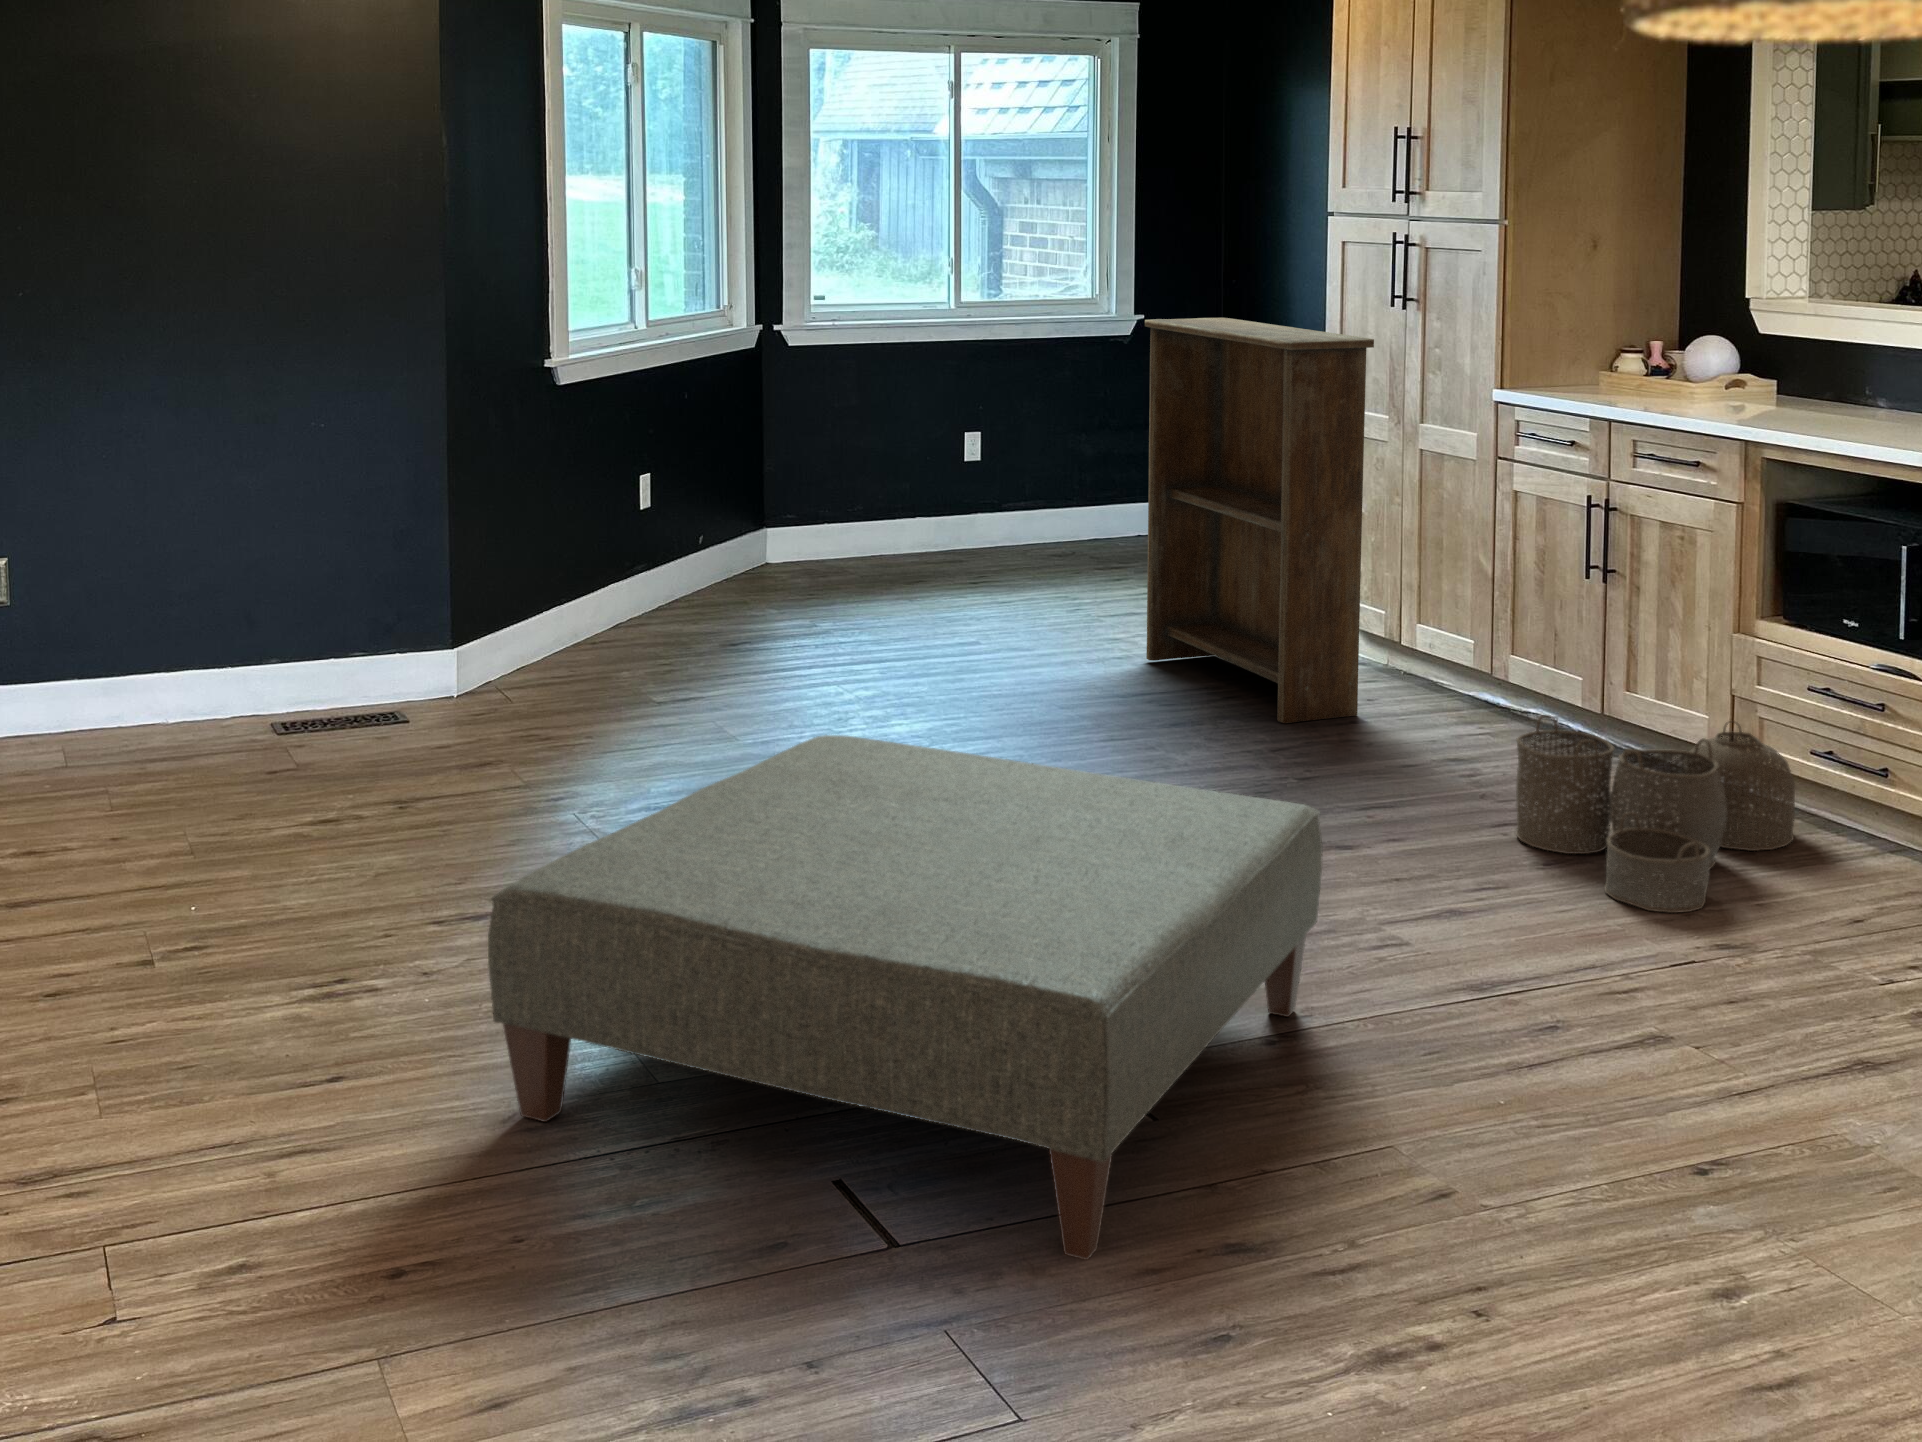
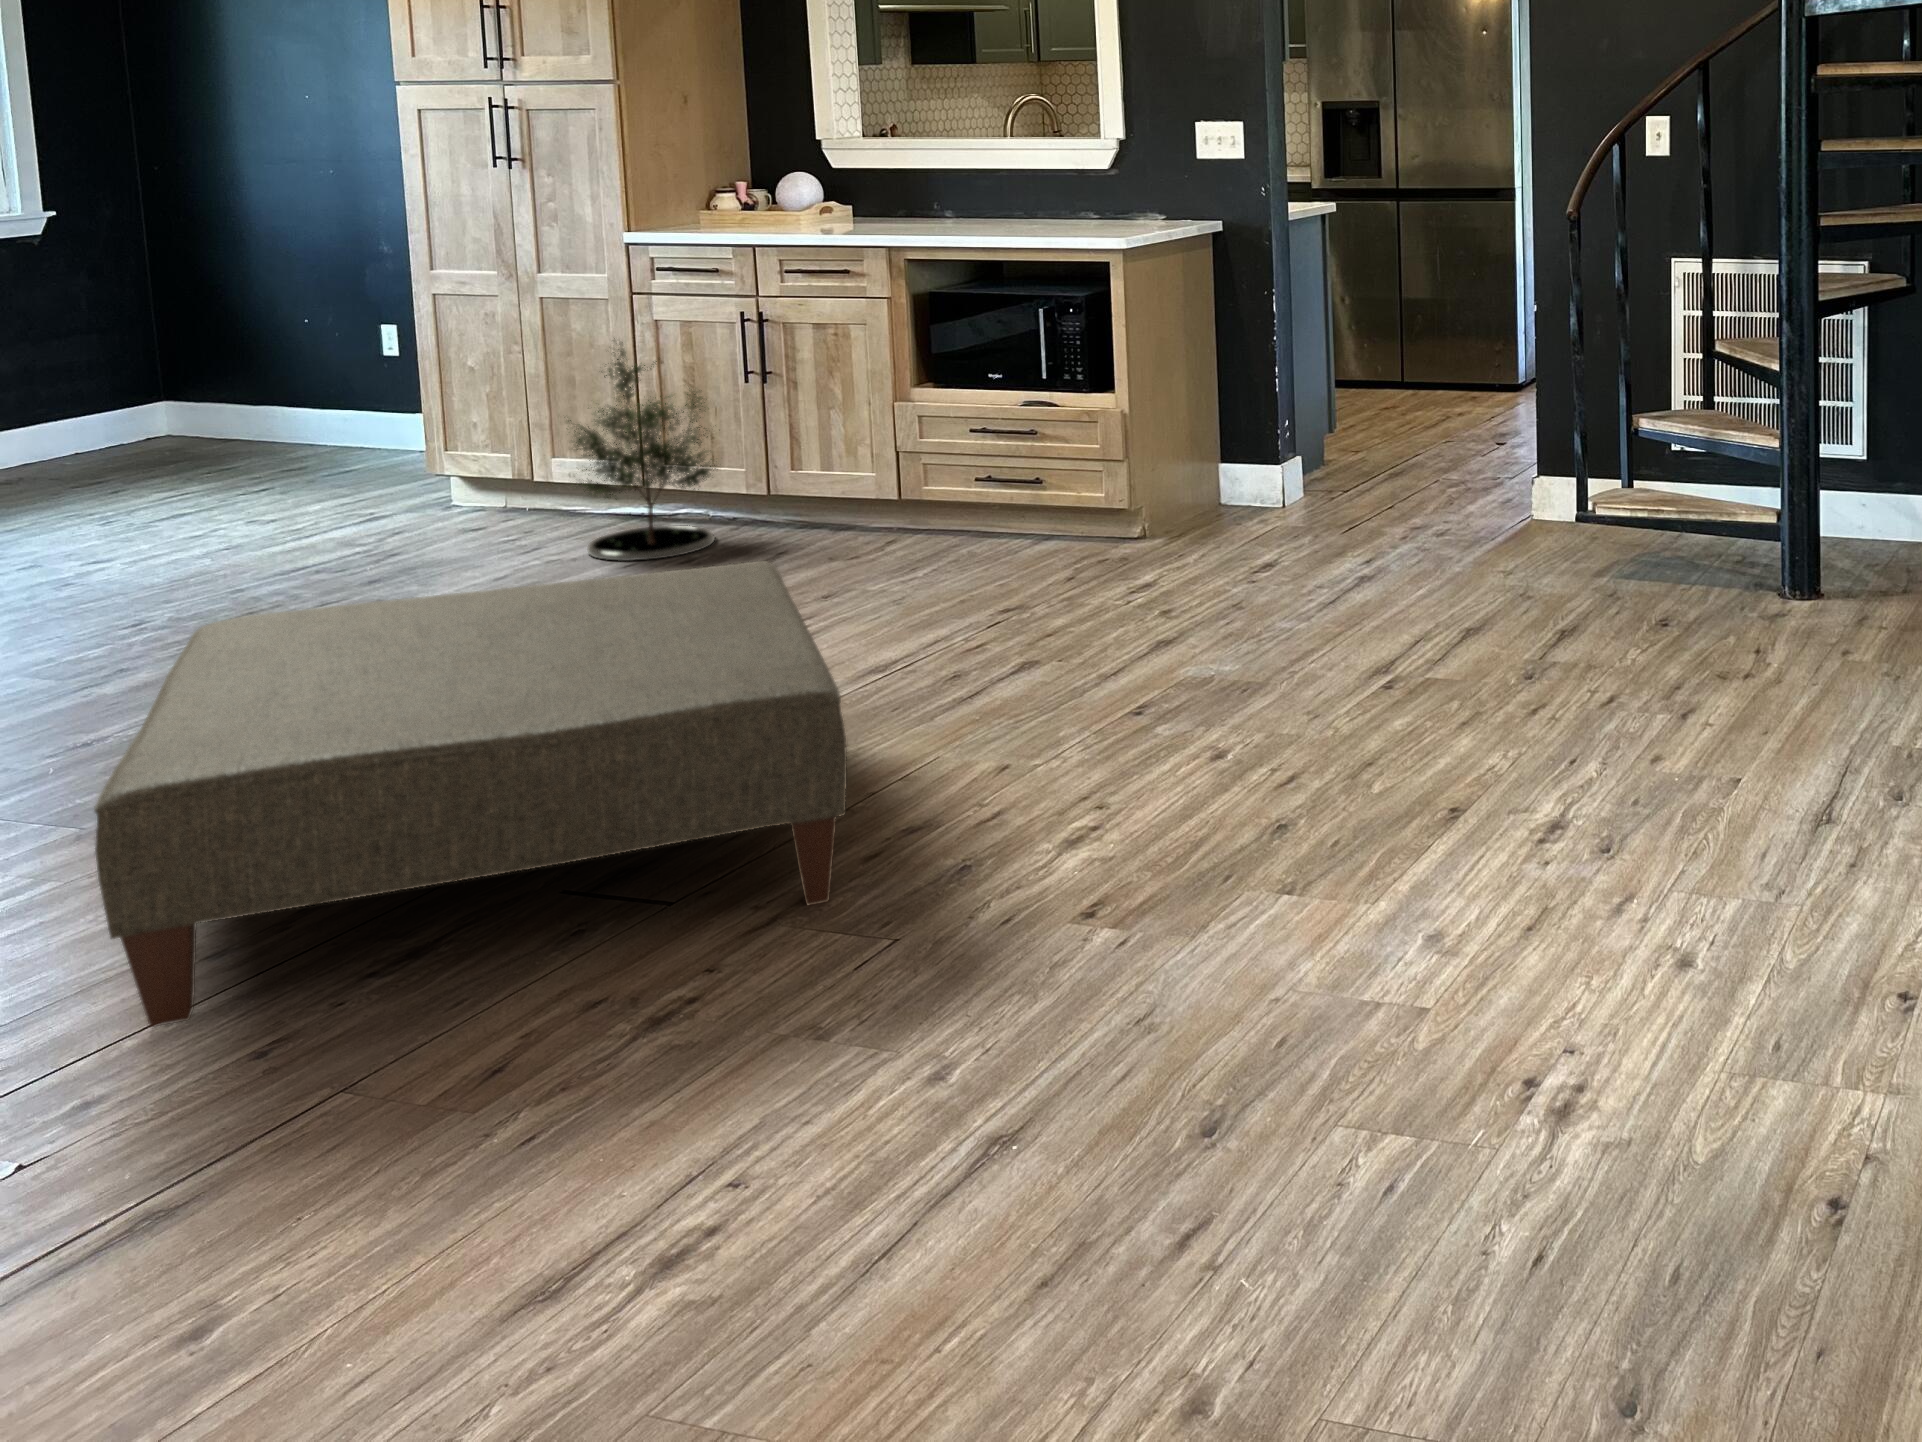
bookshelf: present [1145,318,1374,723] -> none [205,192,531,569]
potted tree: none [1373,502,1548,759] -> present [568,338,718,561]
woven basket: present [1516,715,1795,913] -> none [775,467,977,609]

